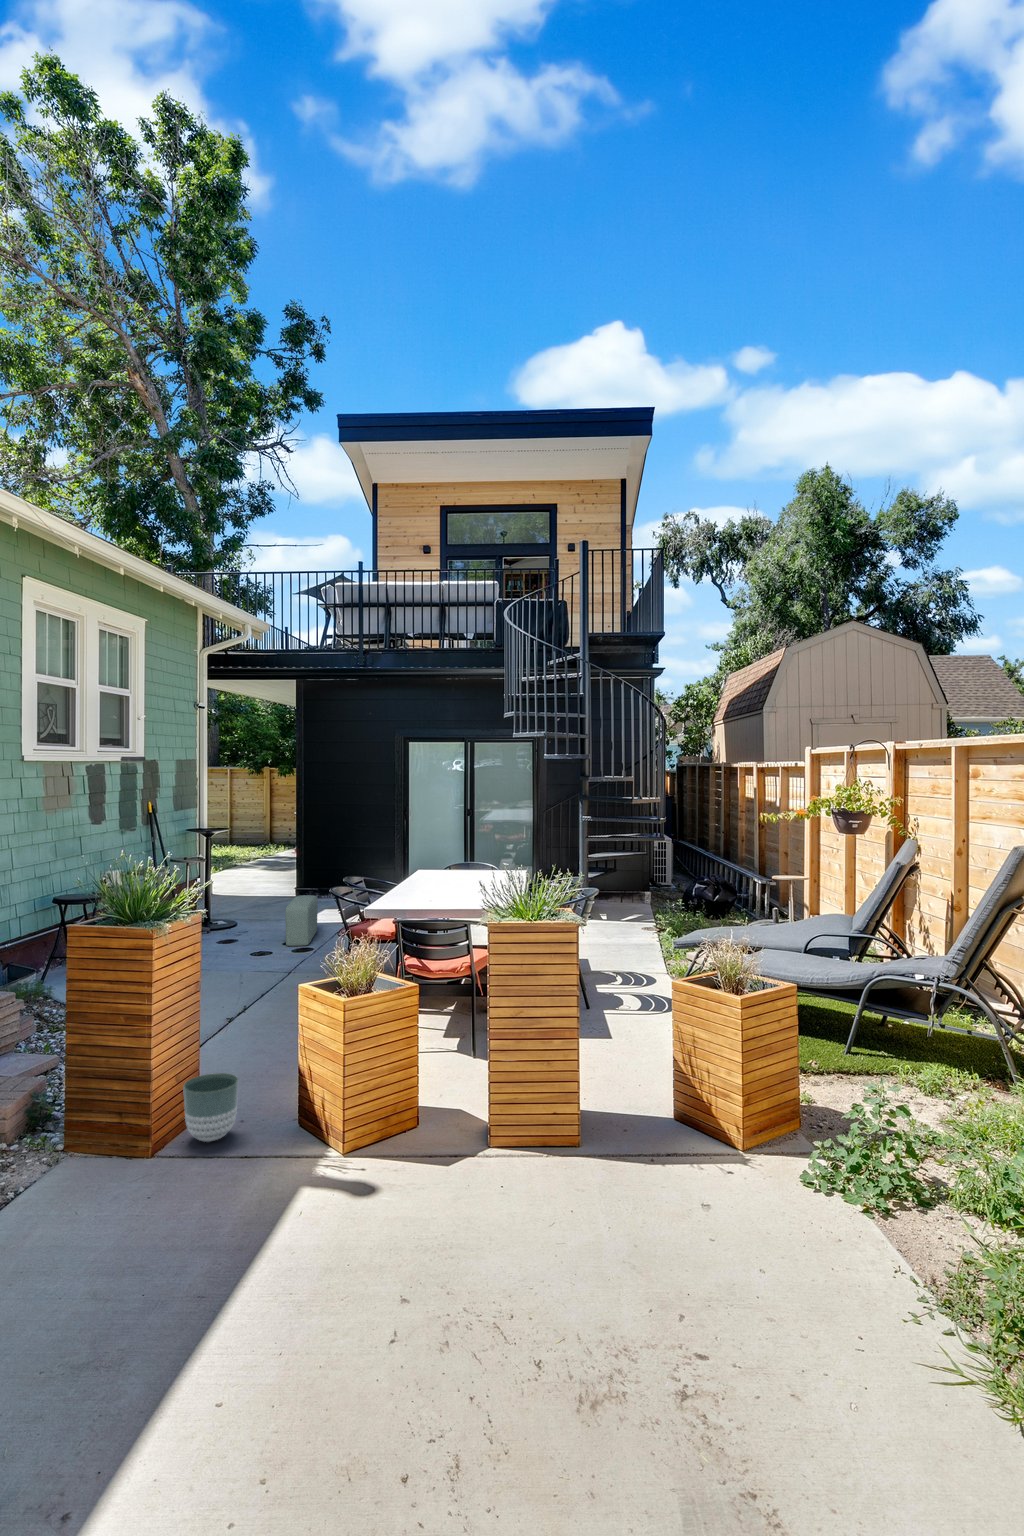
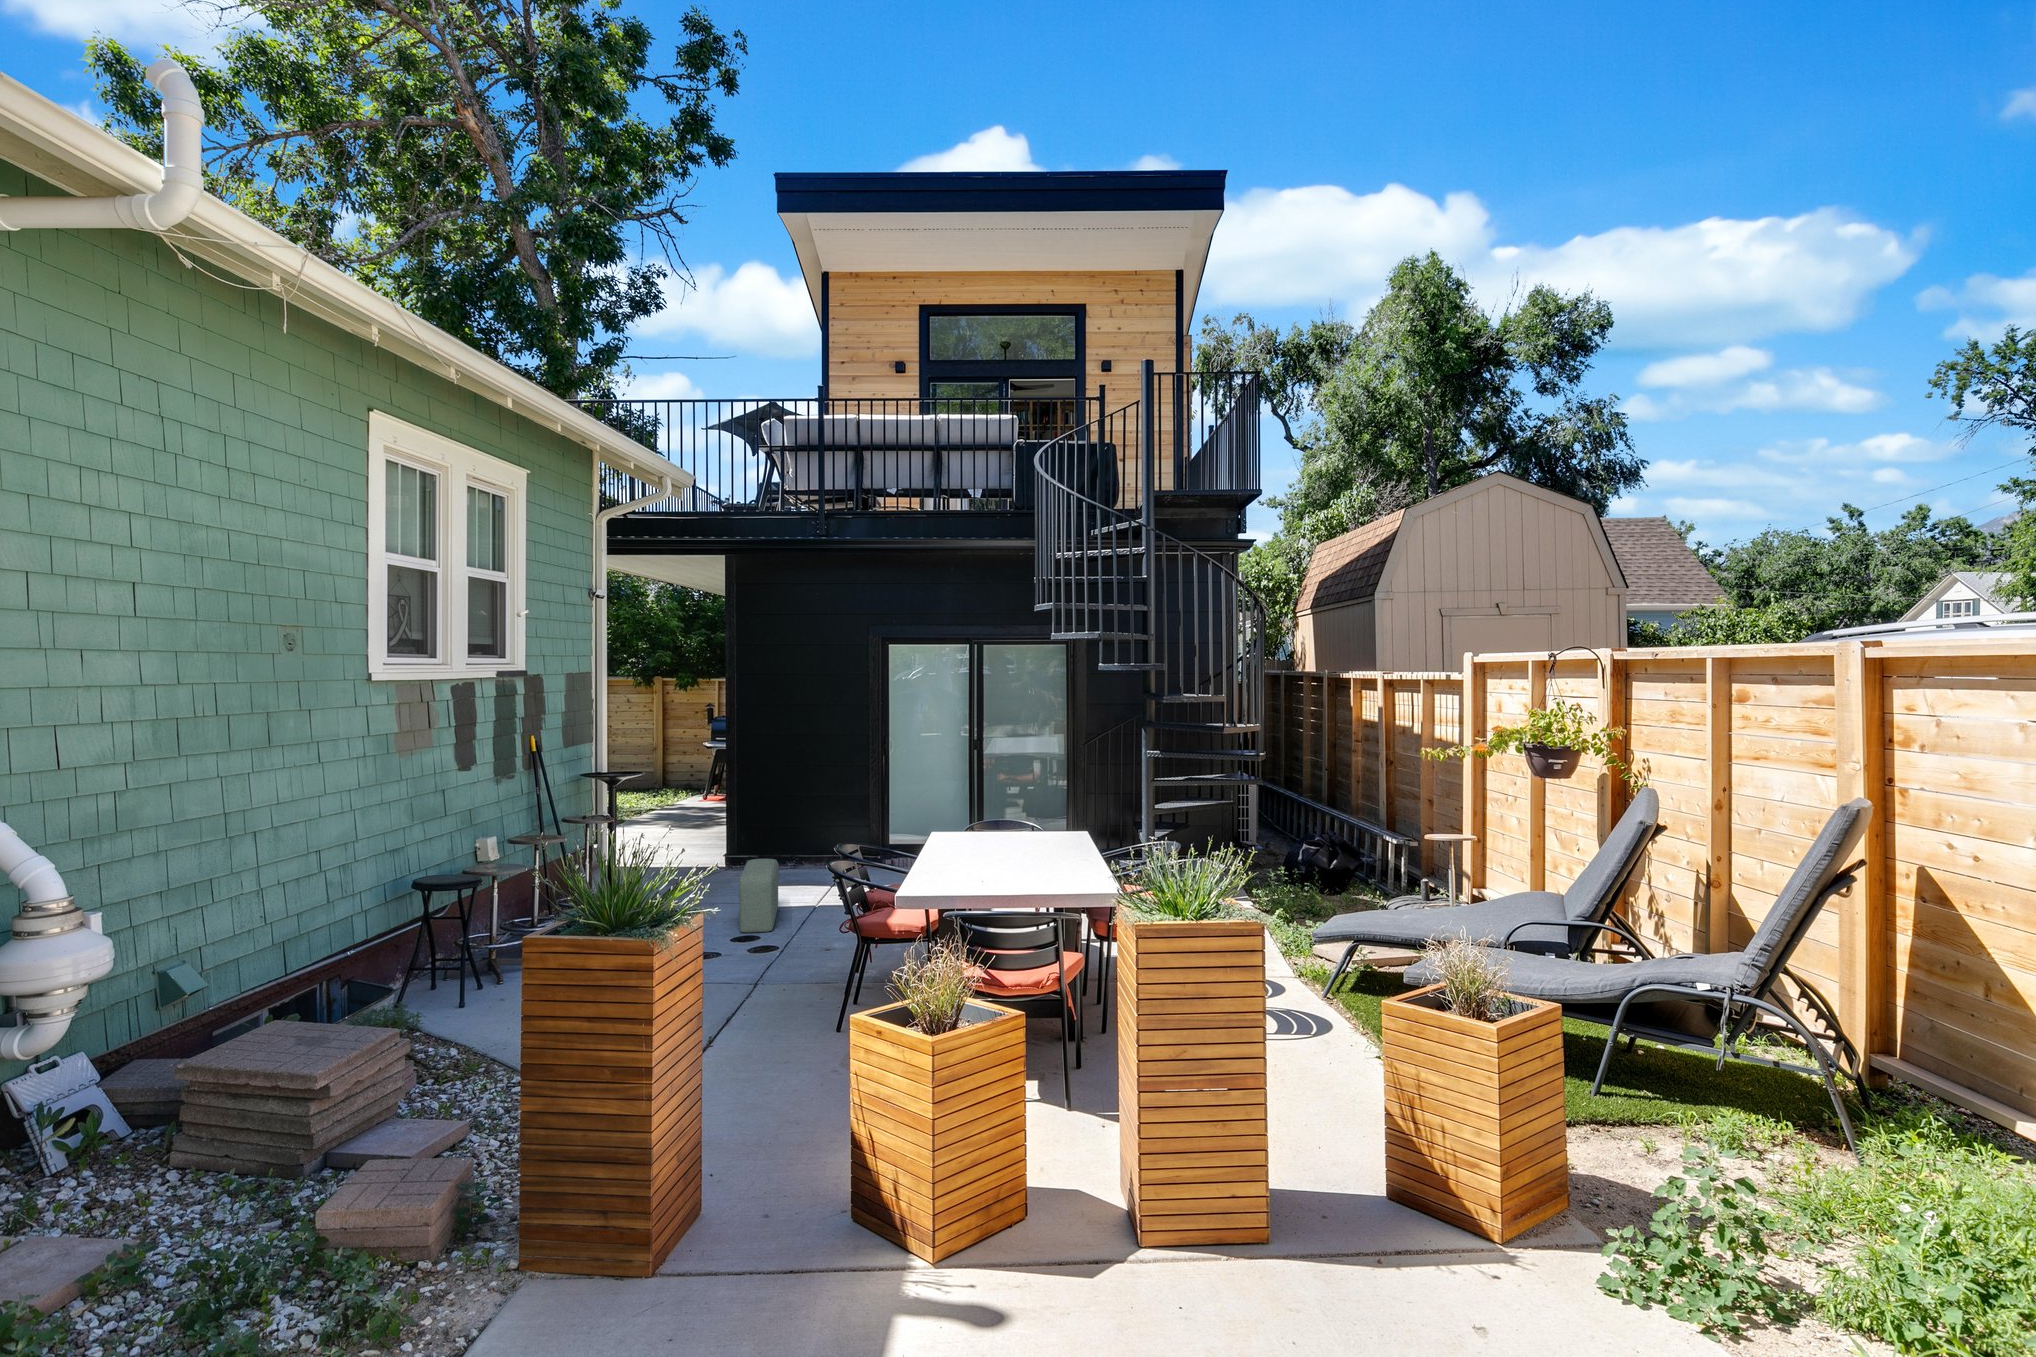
planter: present [183,1073,238,1142] -> none [692,1148,769,1251]

